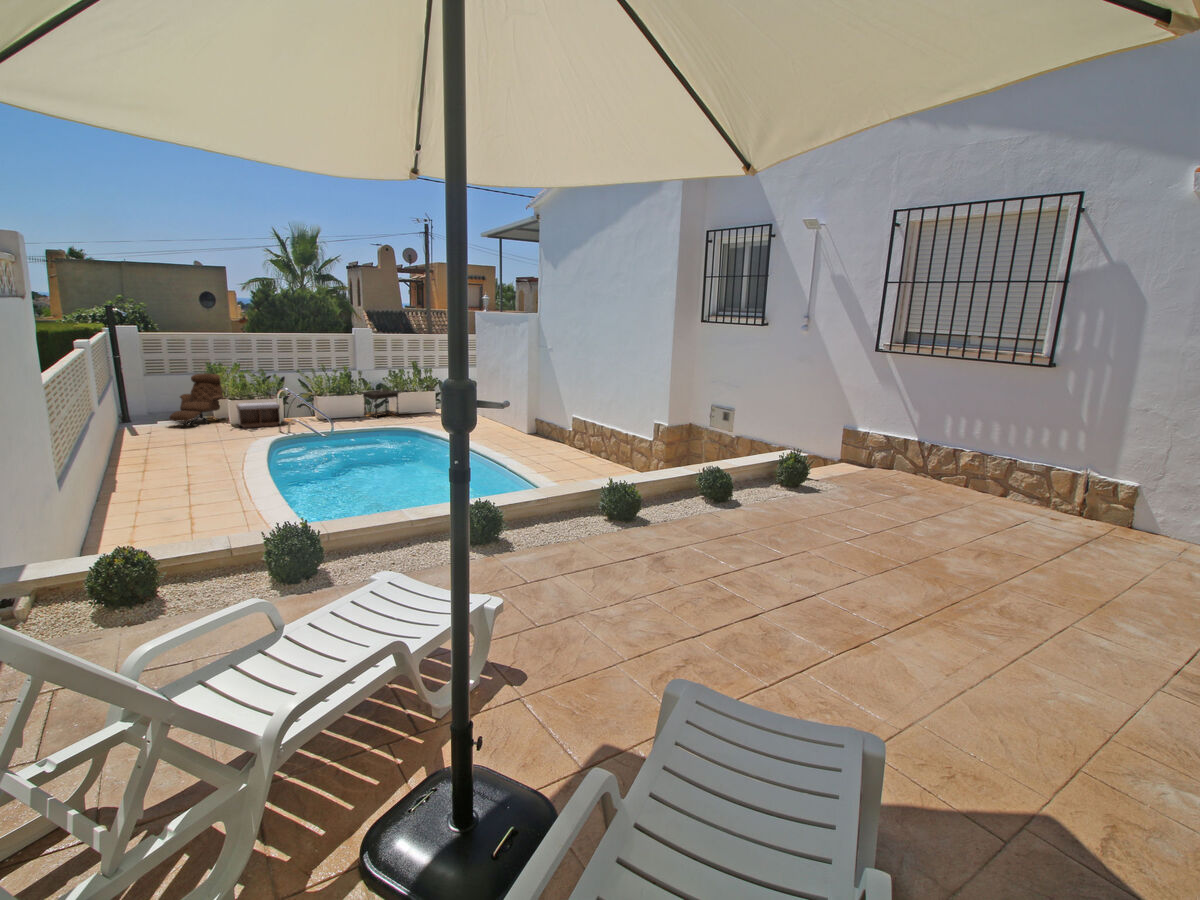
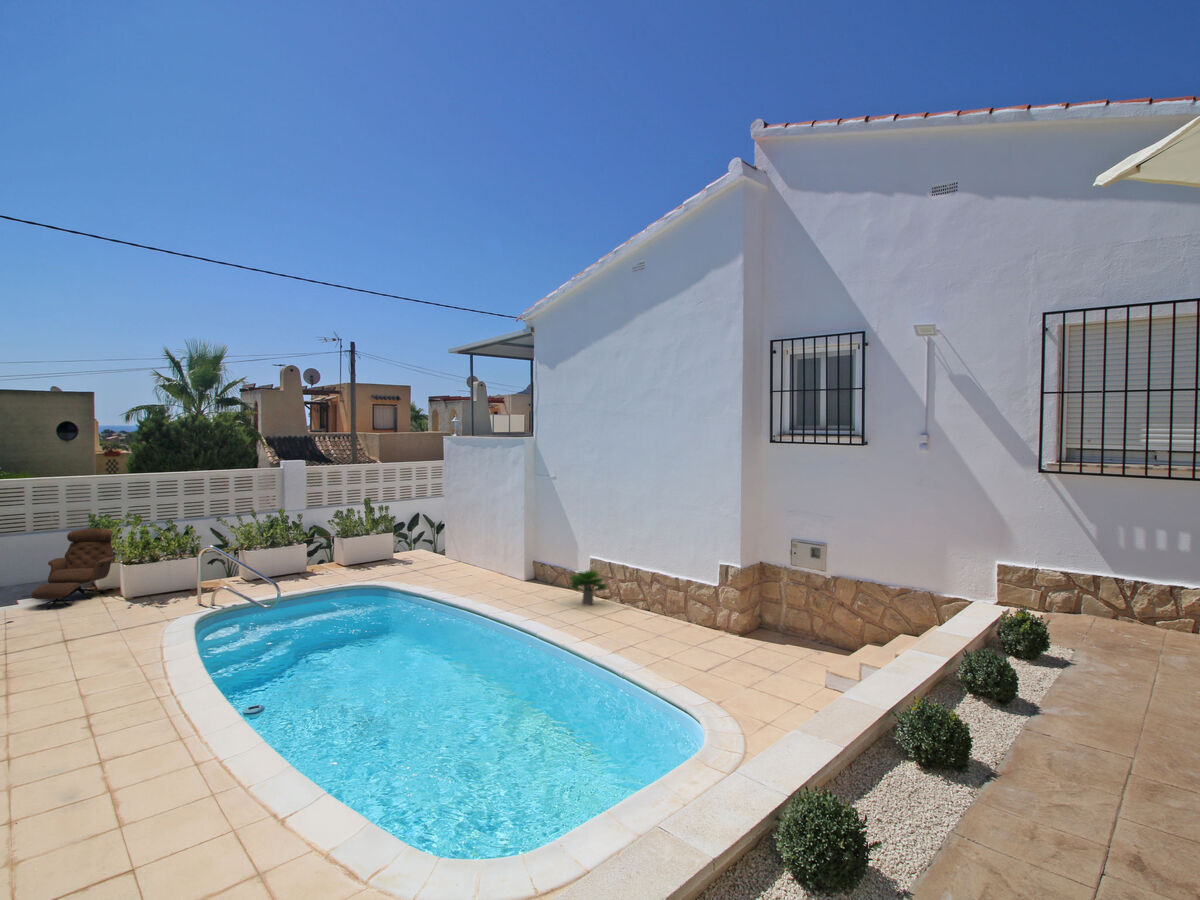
side table: present [362,390,399,418] -> none [303,536,355,574]
bench: present [236,402,280,428] -> none [135,562,199,601]
potted plant: none [549,424,584,453] -> present [570,570,607,606]

